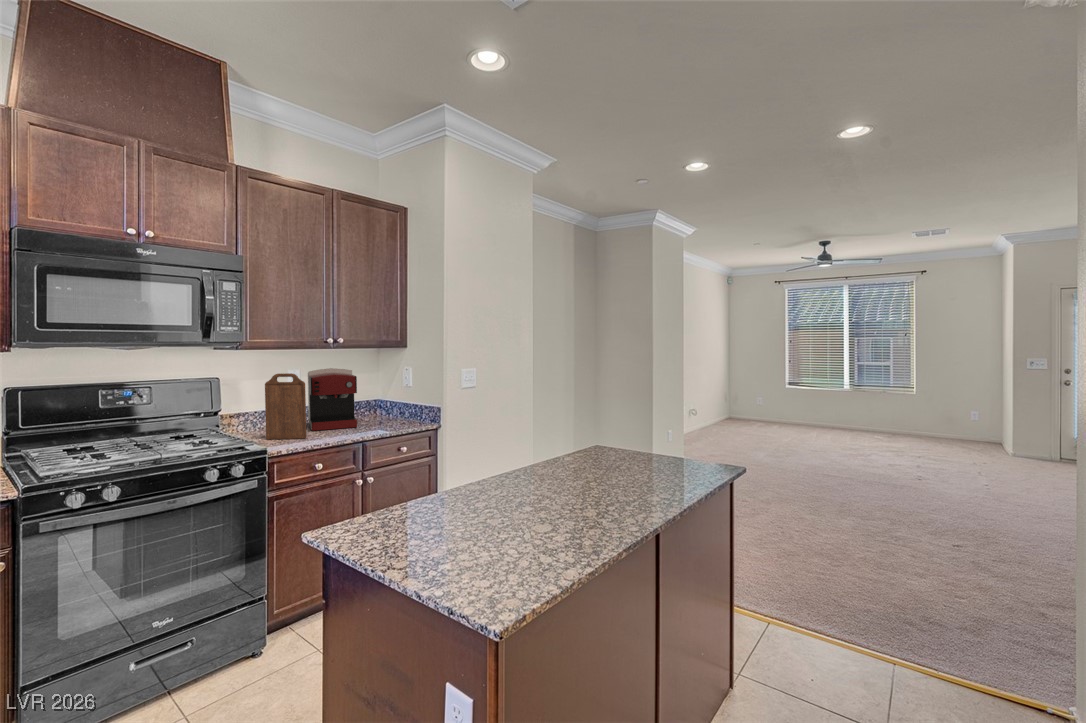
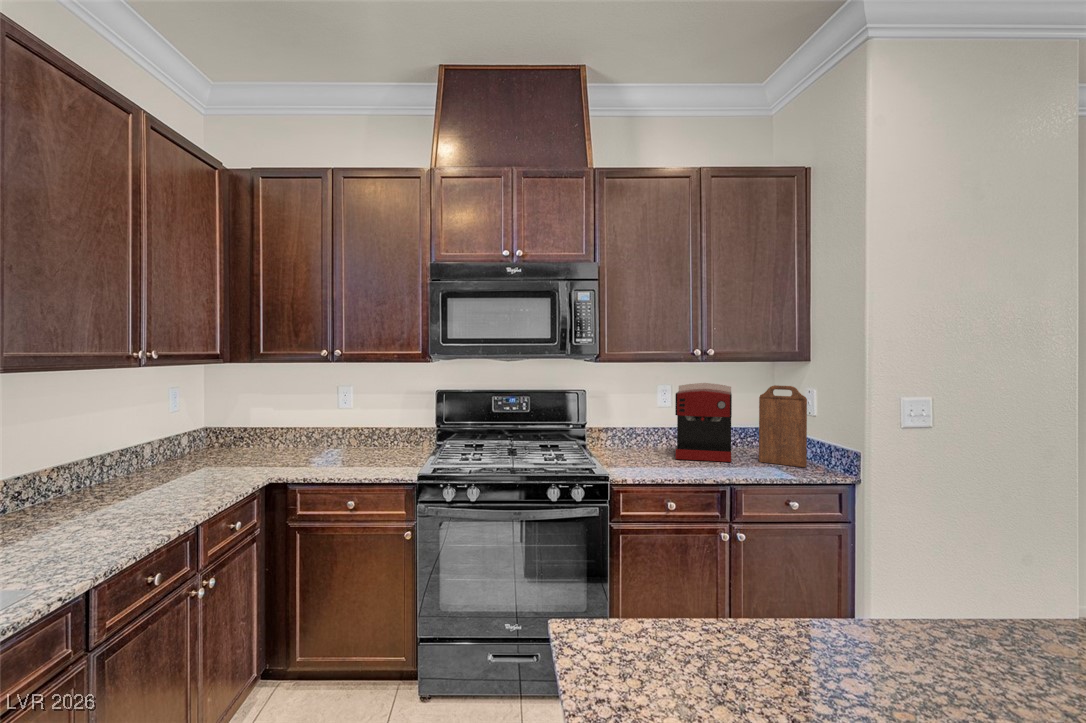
cutting board: present [265,373,306,439] -> present [759,385,807,467]

